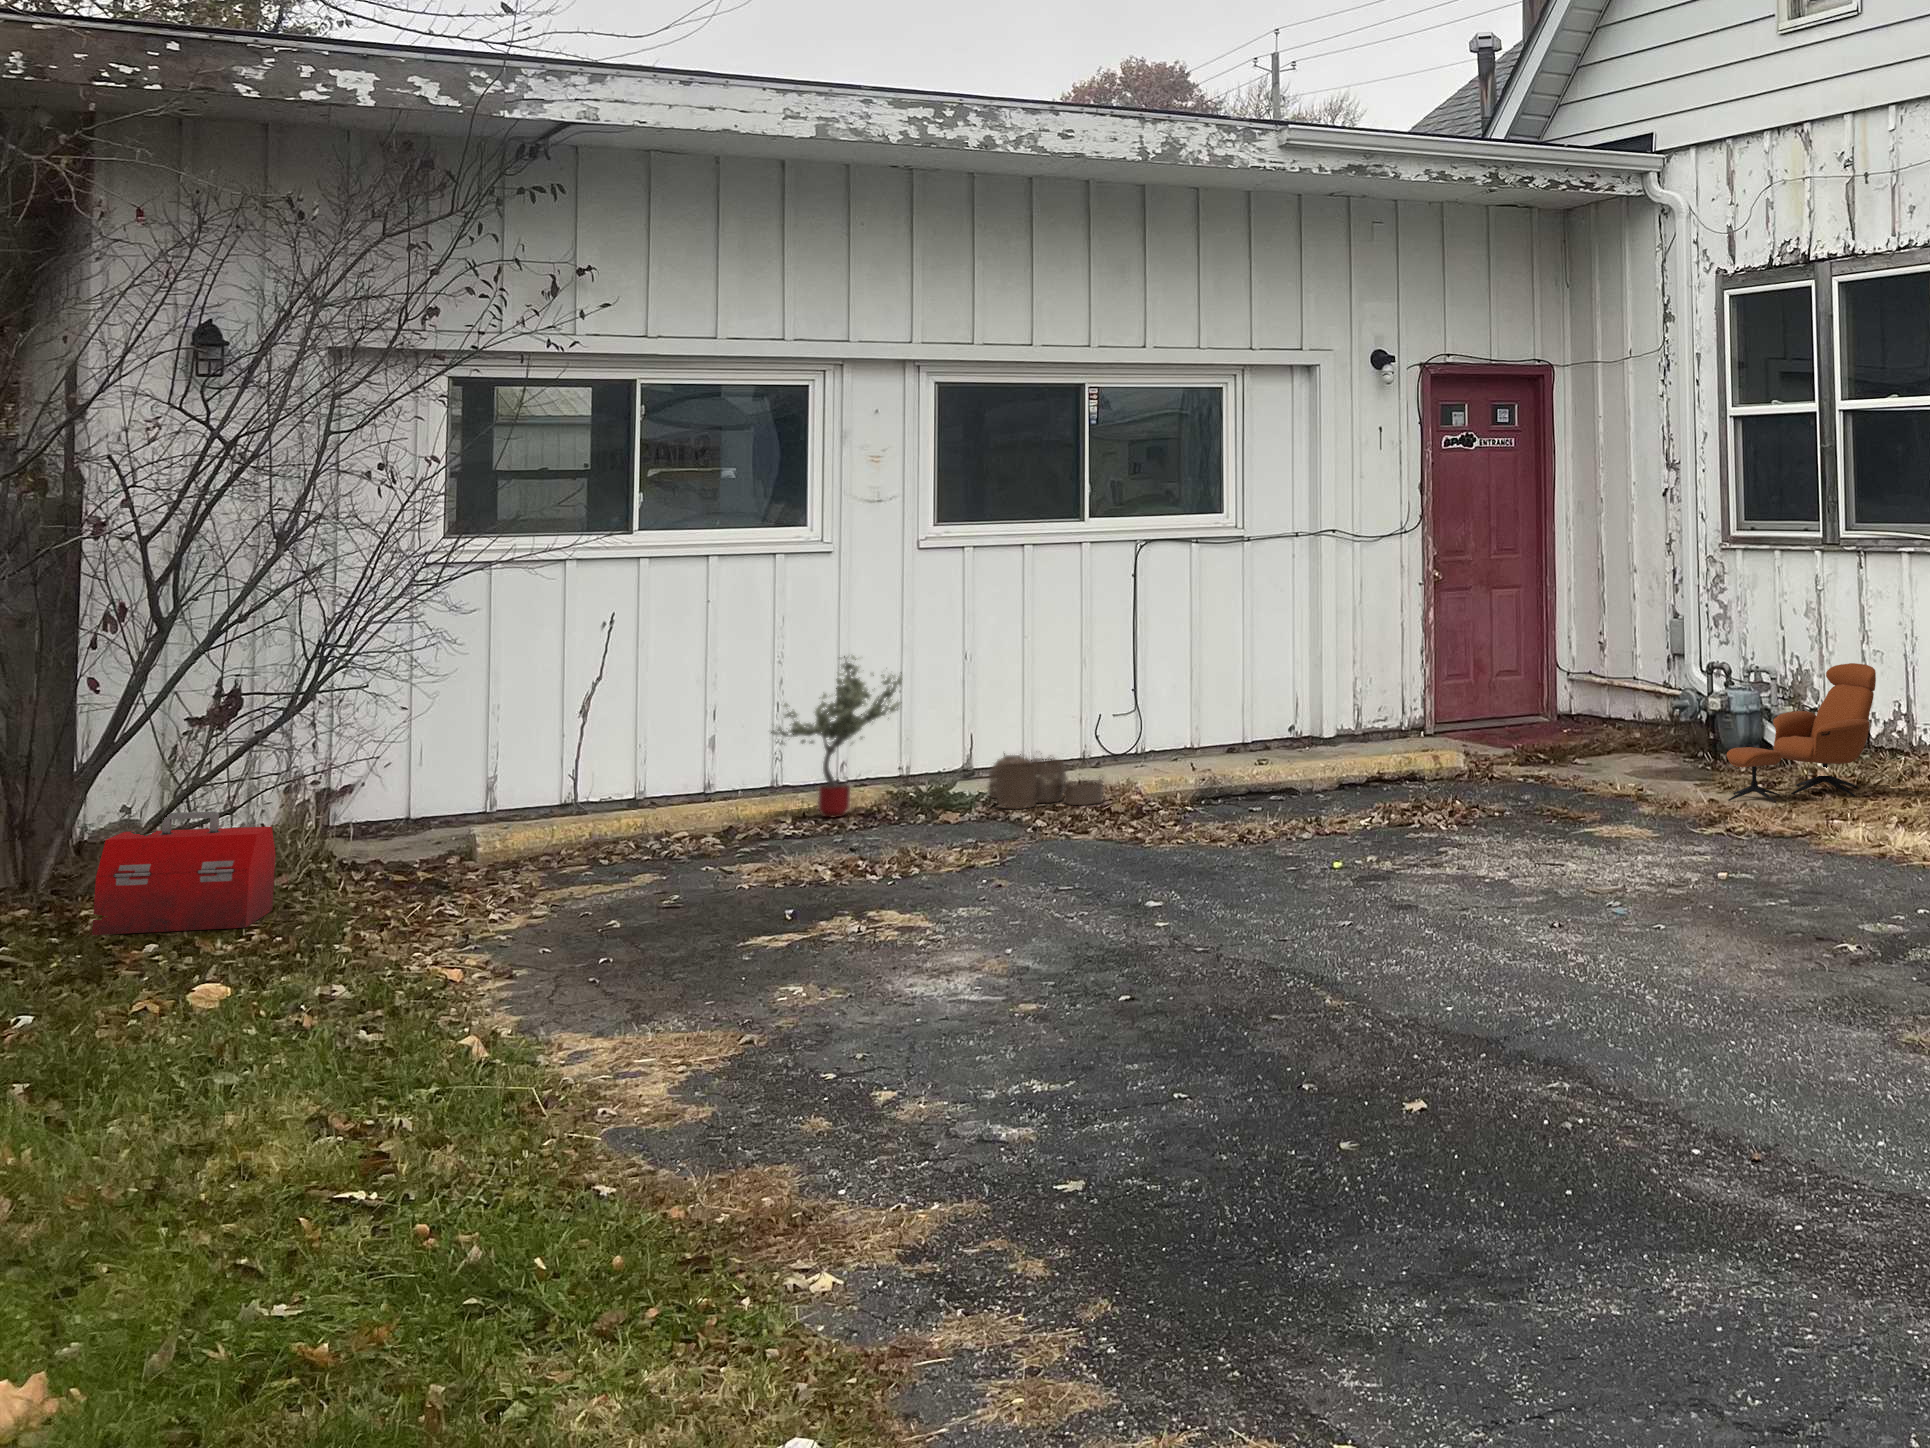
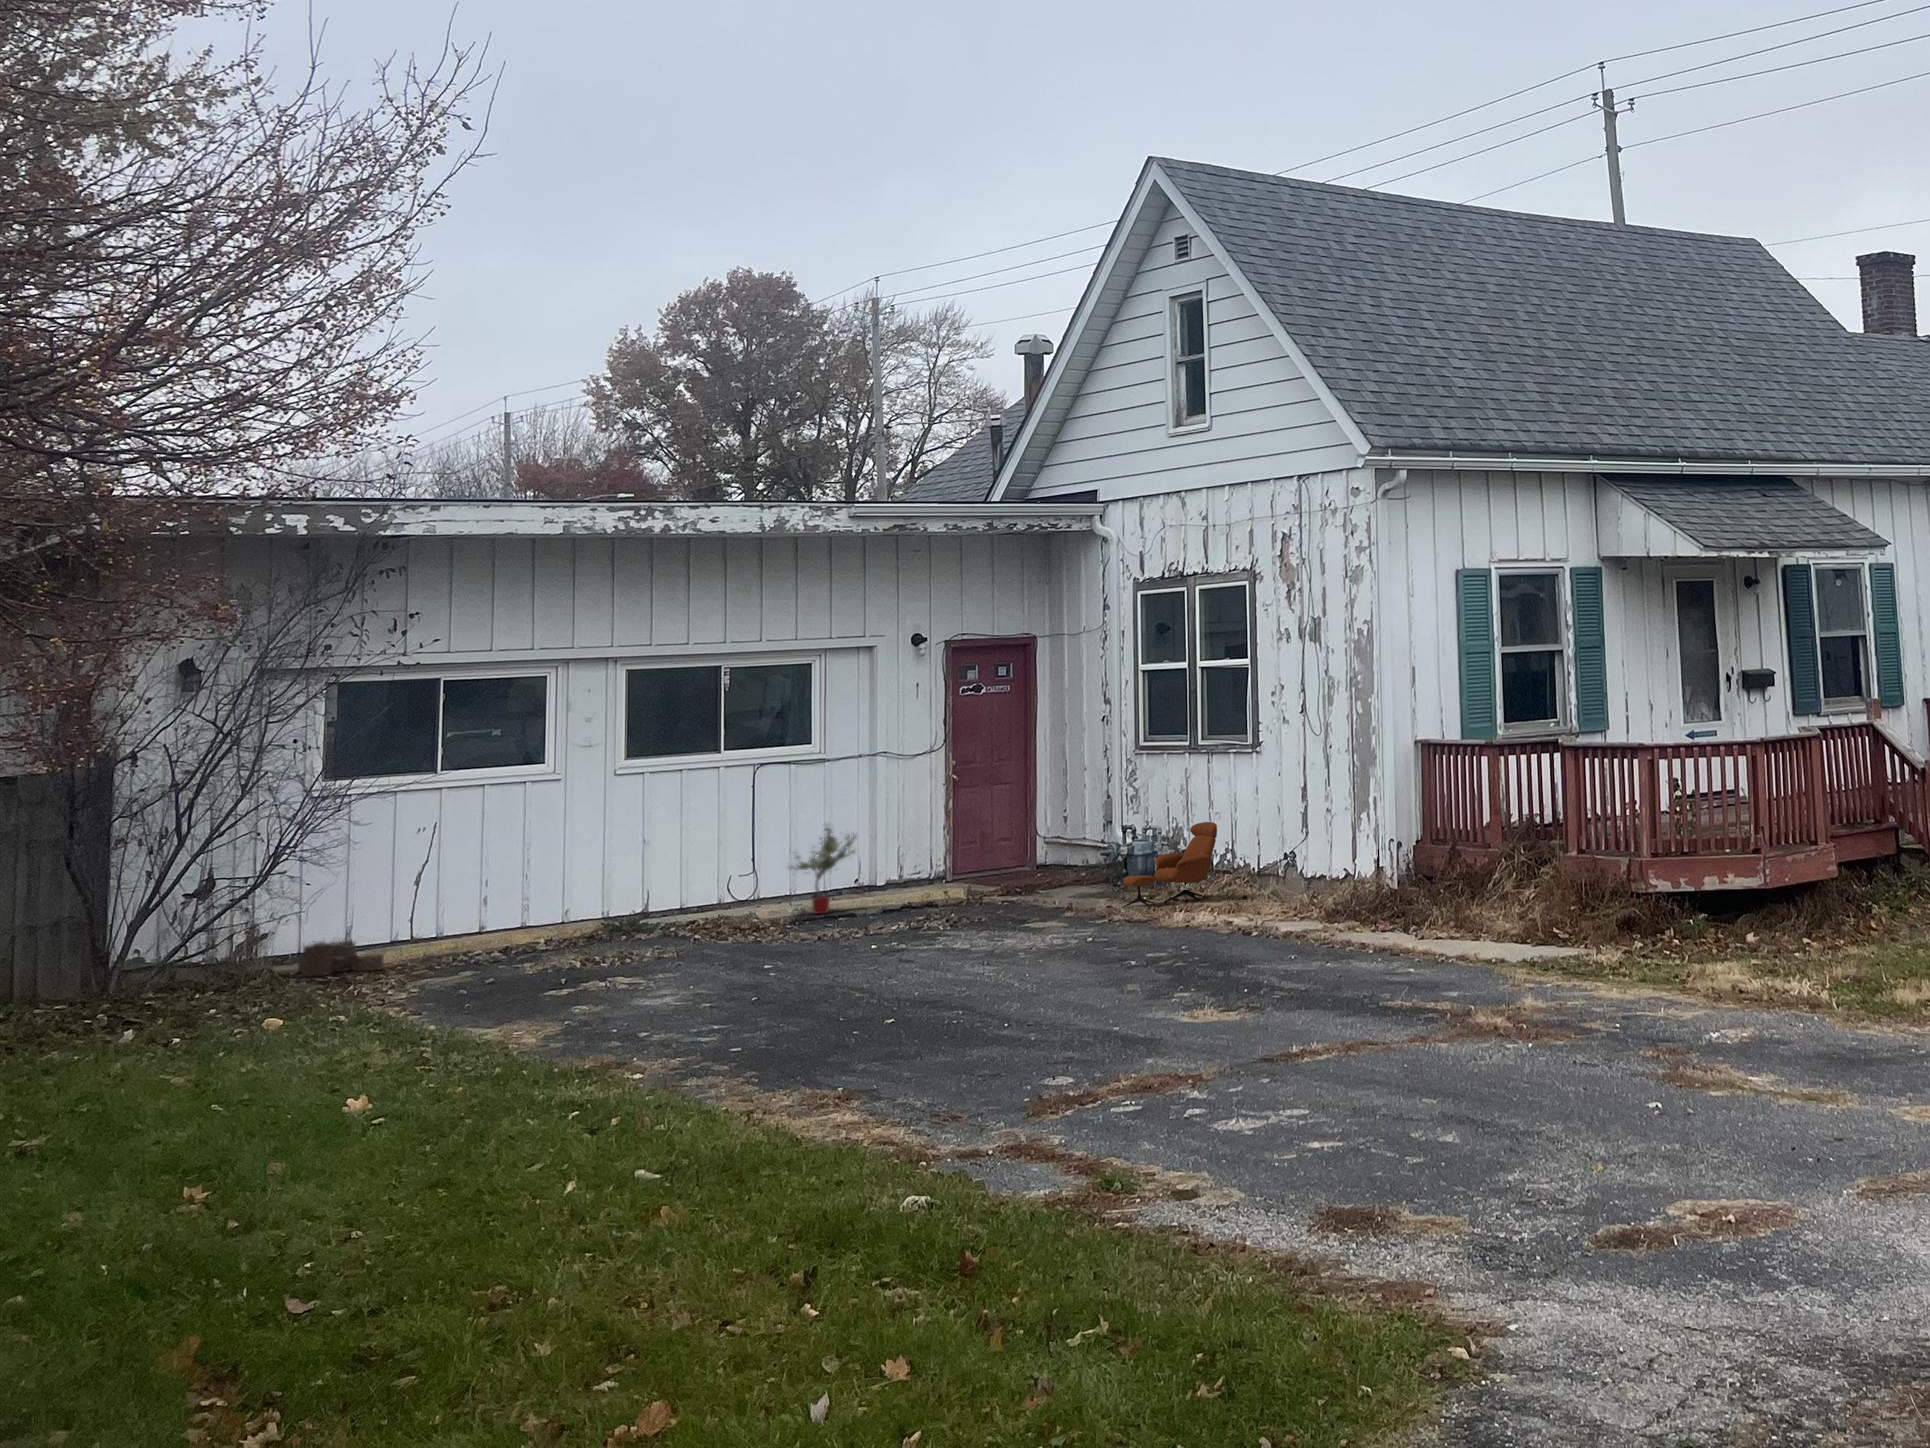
potted tree: present [771,656,902,817] -> present [790,827,857,915]
woven basket: present [988,753,1103,809] -> present [298,941,384,976]
toolbox: present [92,811,276,935] -> none [167,939,260,1008]

